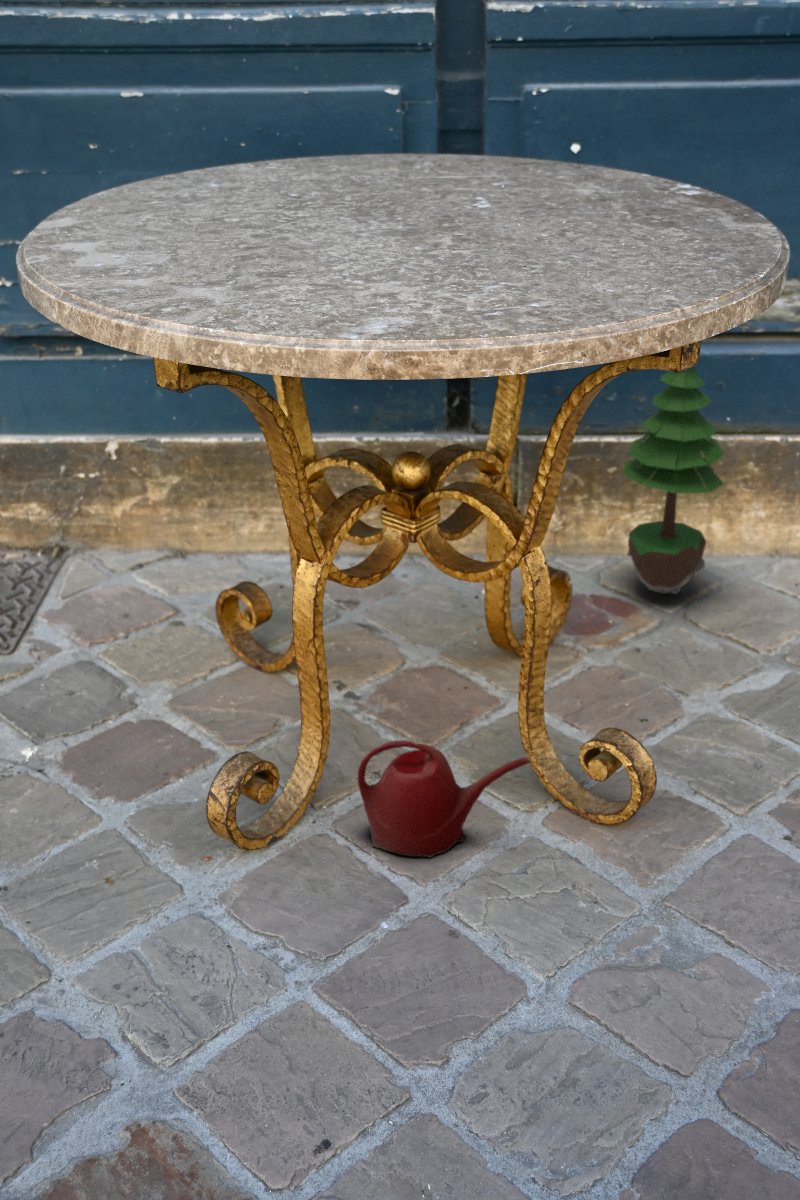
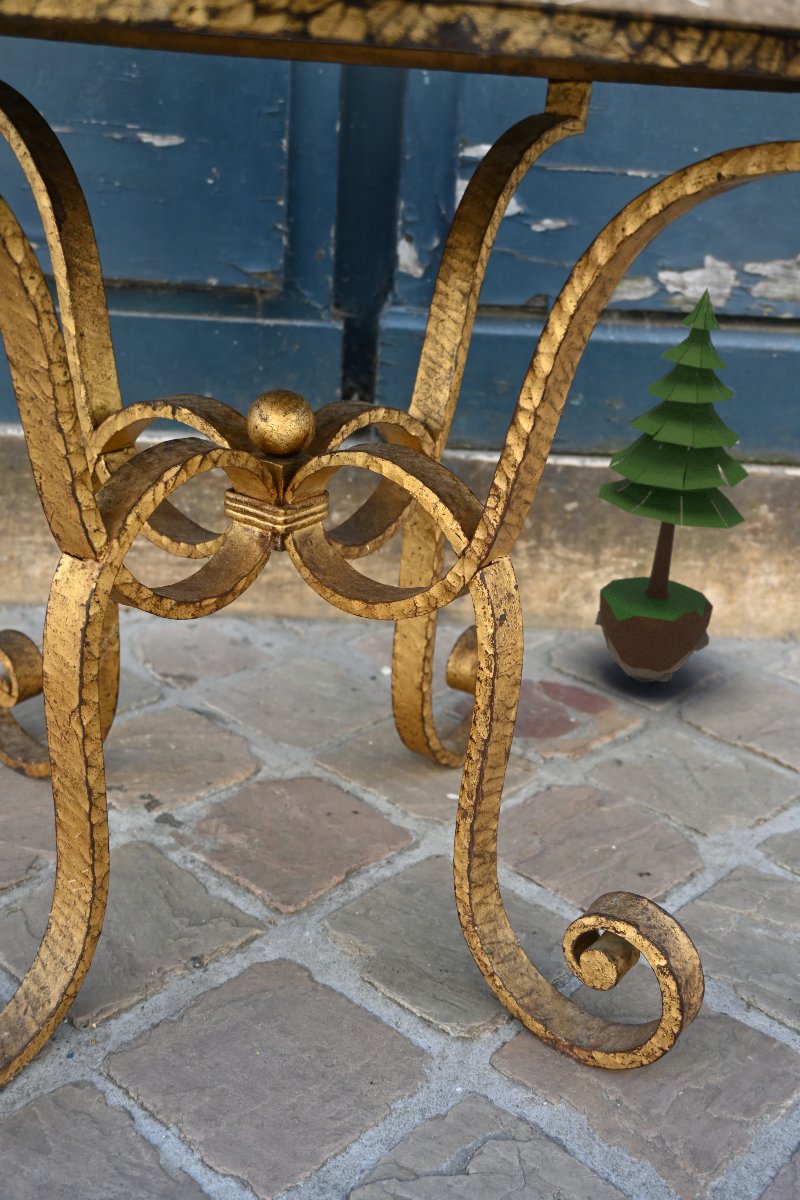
watering can: present [358,740,530,857] -> none [151,907,484,1137]

